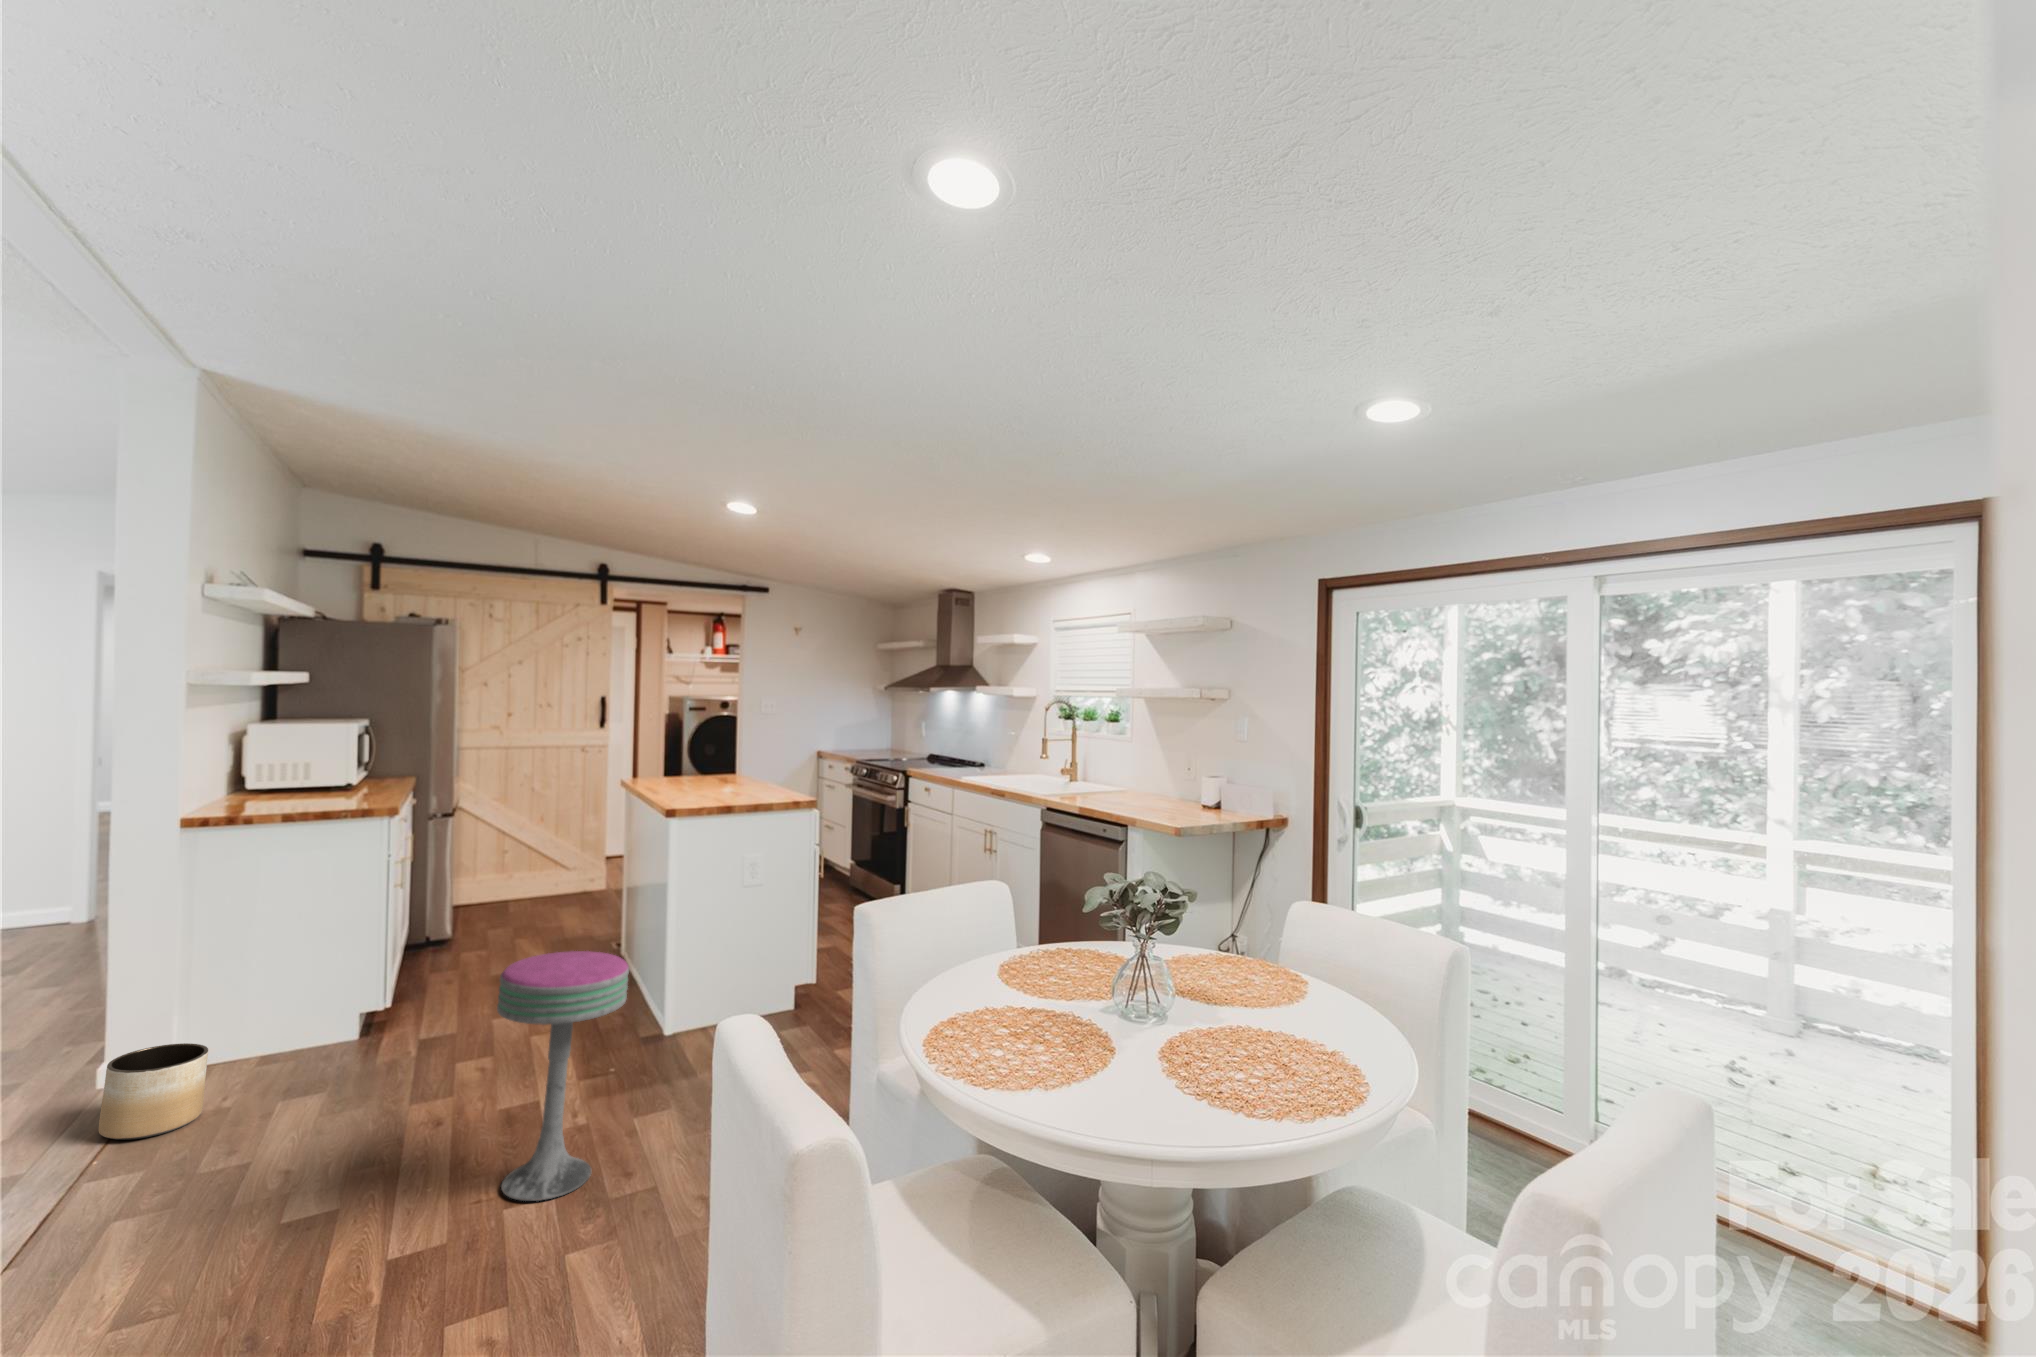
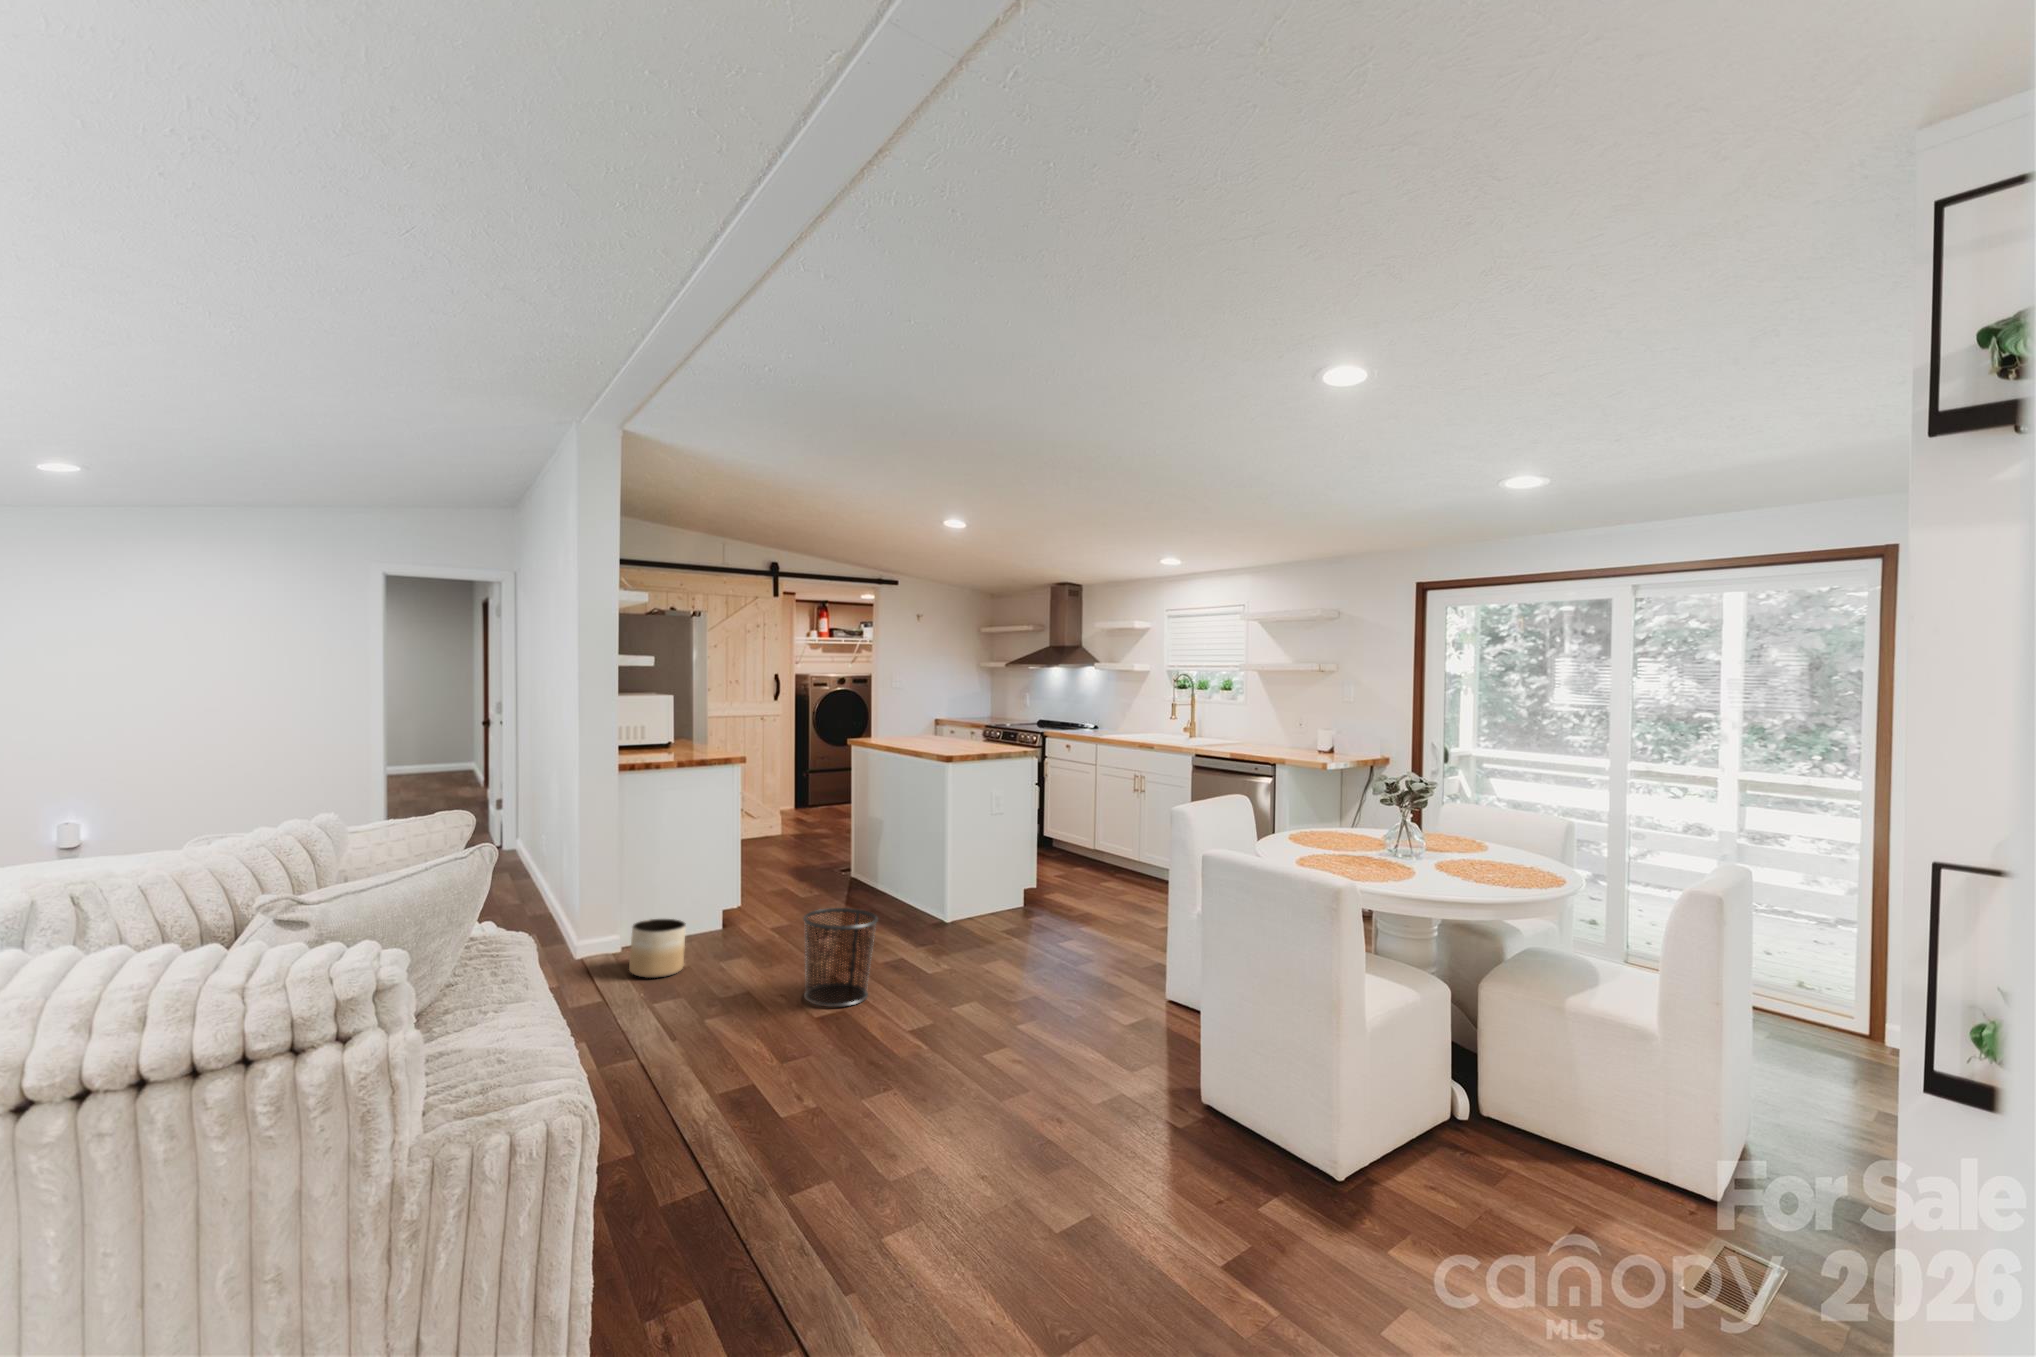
bar stool: present [497,951,629,1201] -> none [923,846,1001,1002]
trash can: none [295,1043,437,1211] -> present [803,908,878,1007]

